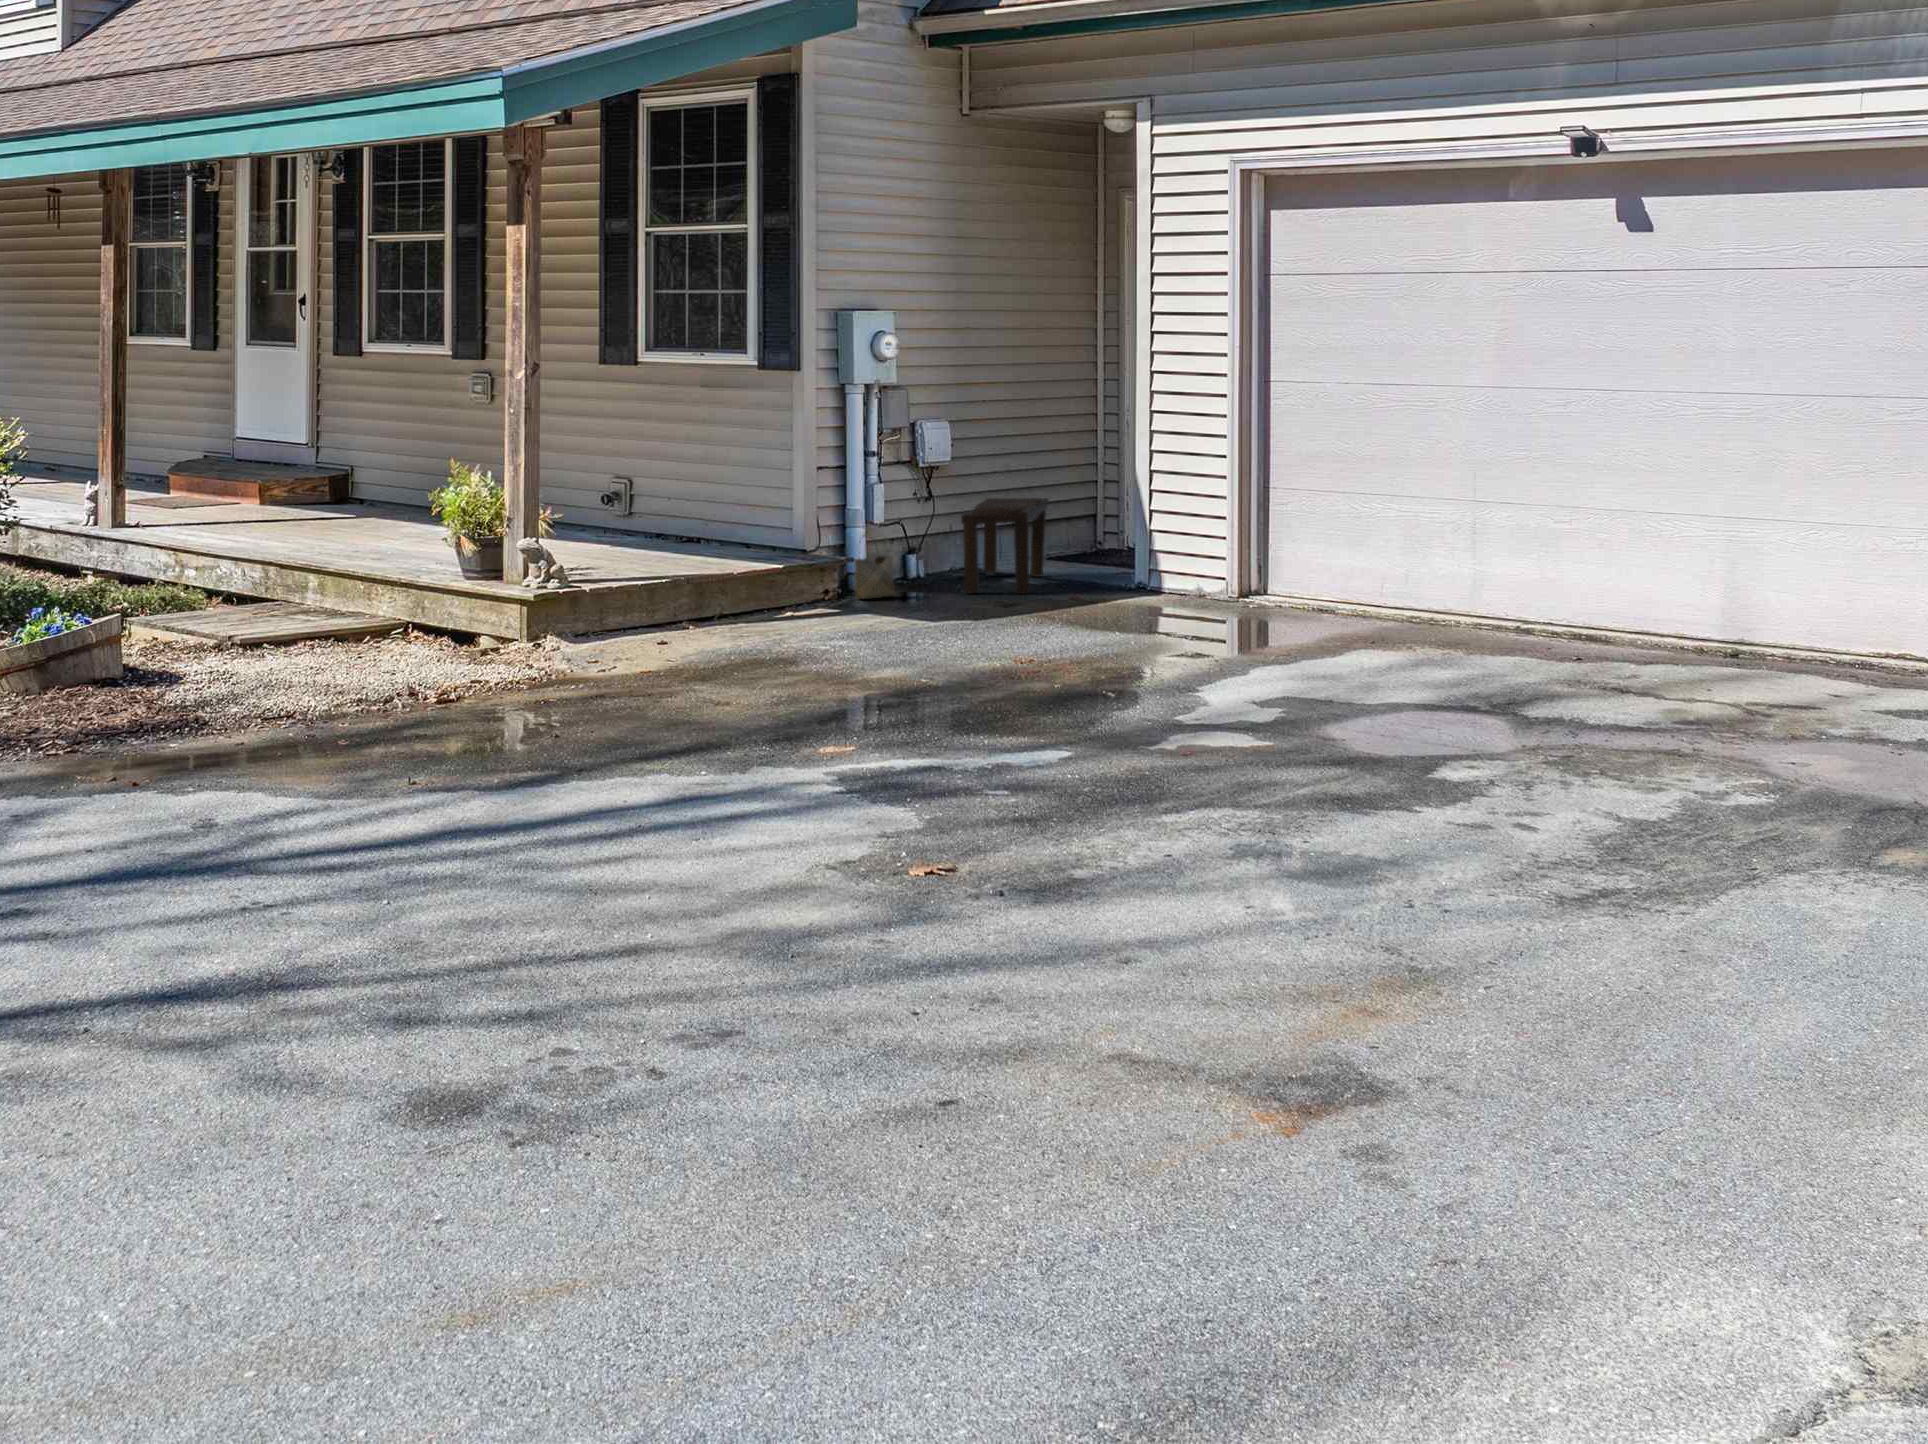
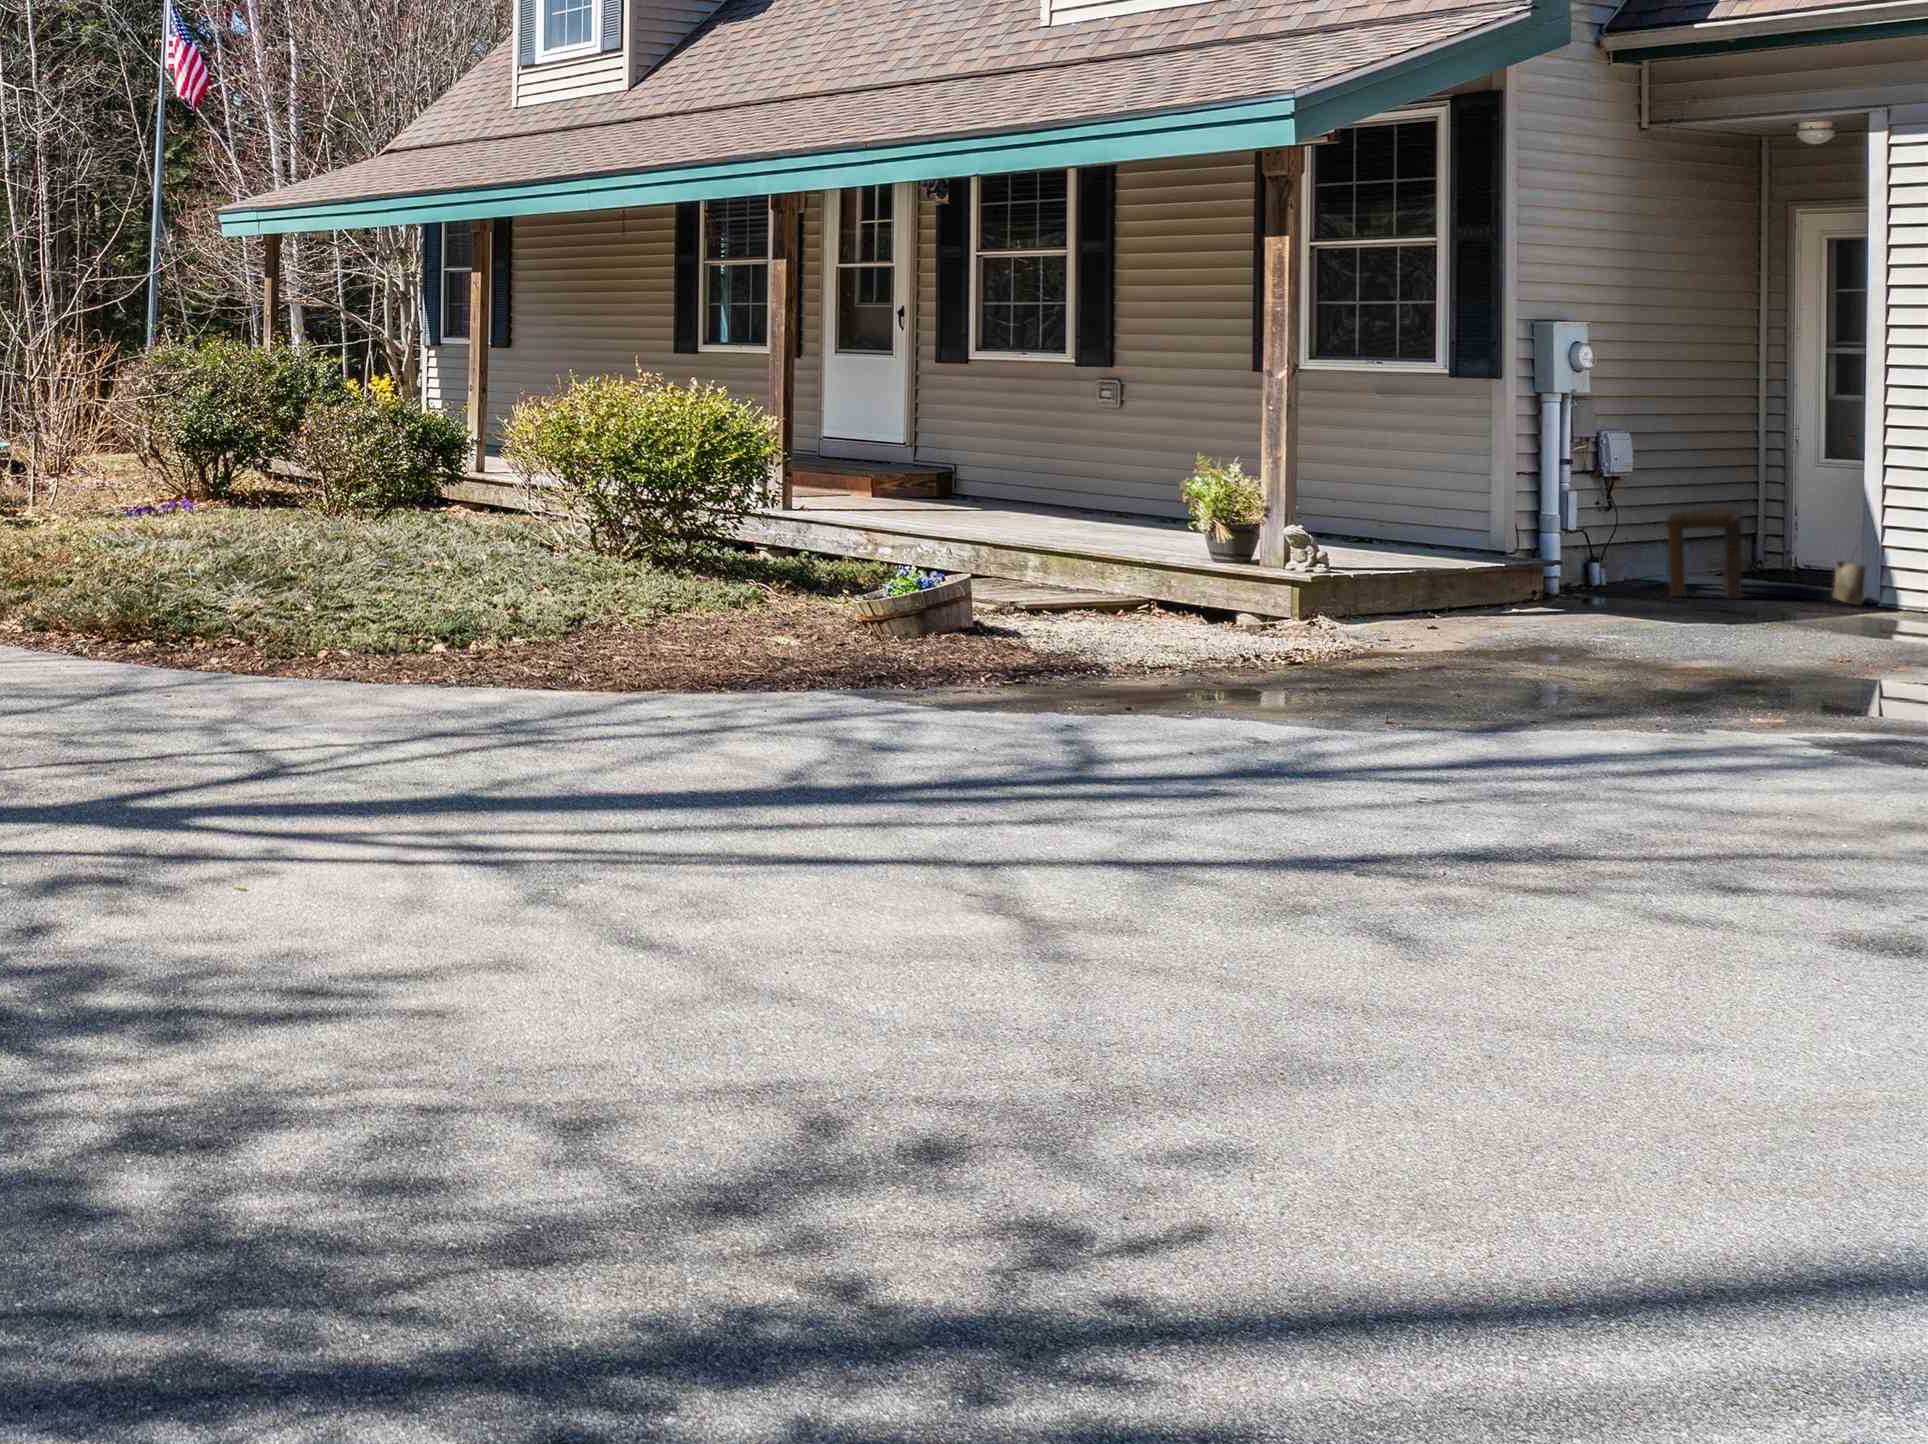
woven basket: present [854,539,895,599] -> present [1833,555,1866,605]

